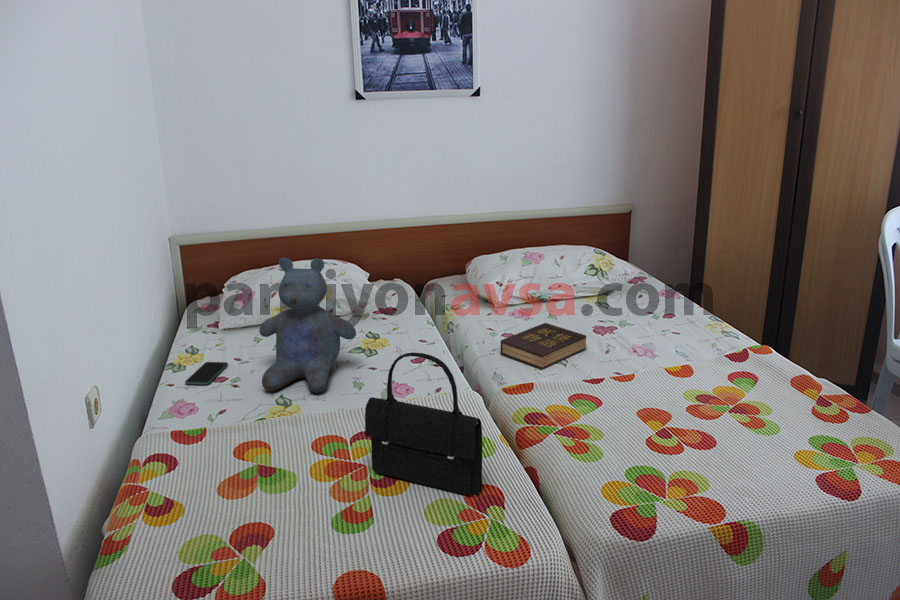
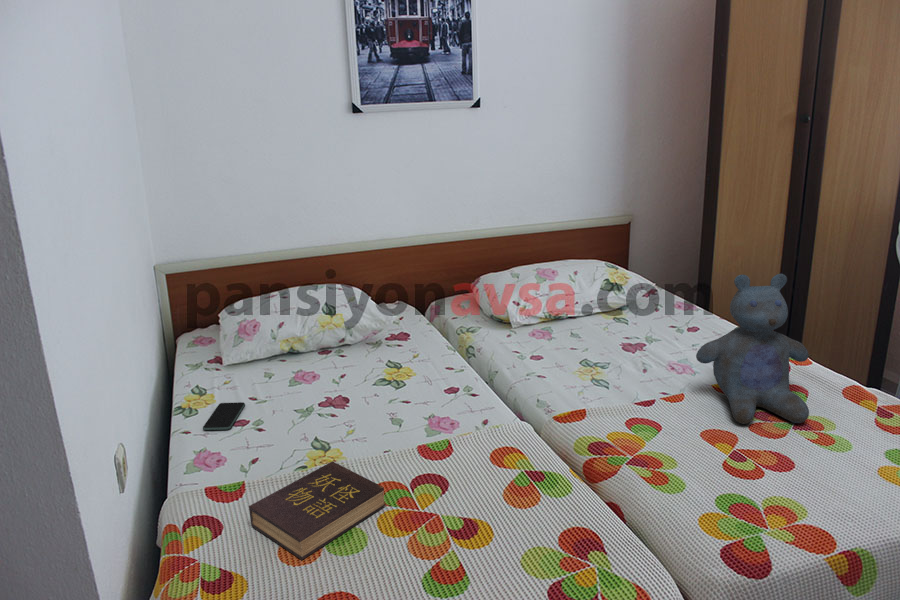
stuffed bear: present [259,258,356,393] -> present [696,274,809,424]
hardback book: present [500,323,586,370] -> present [249,461,385,560]
handbag: present [365,352,482,495] -> none [442,389,577,542]

